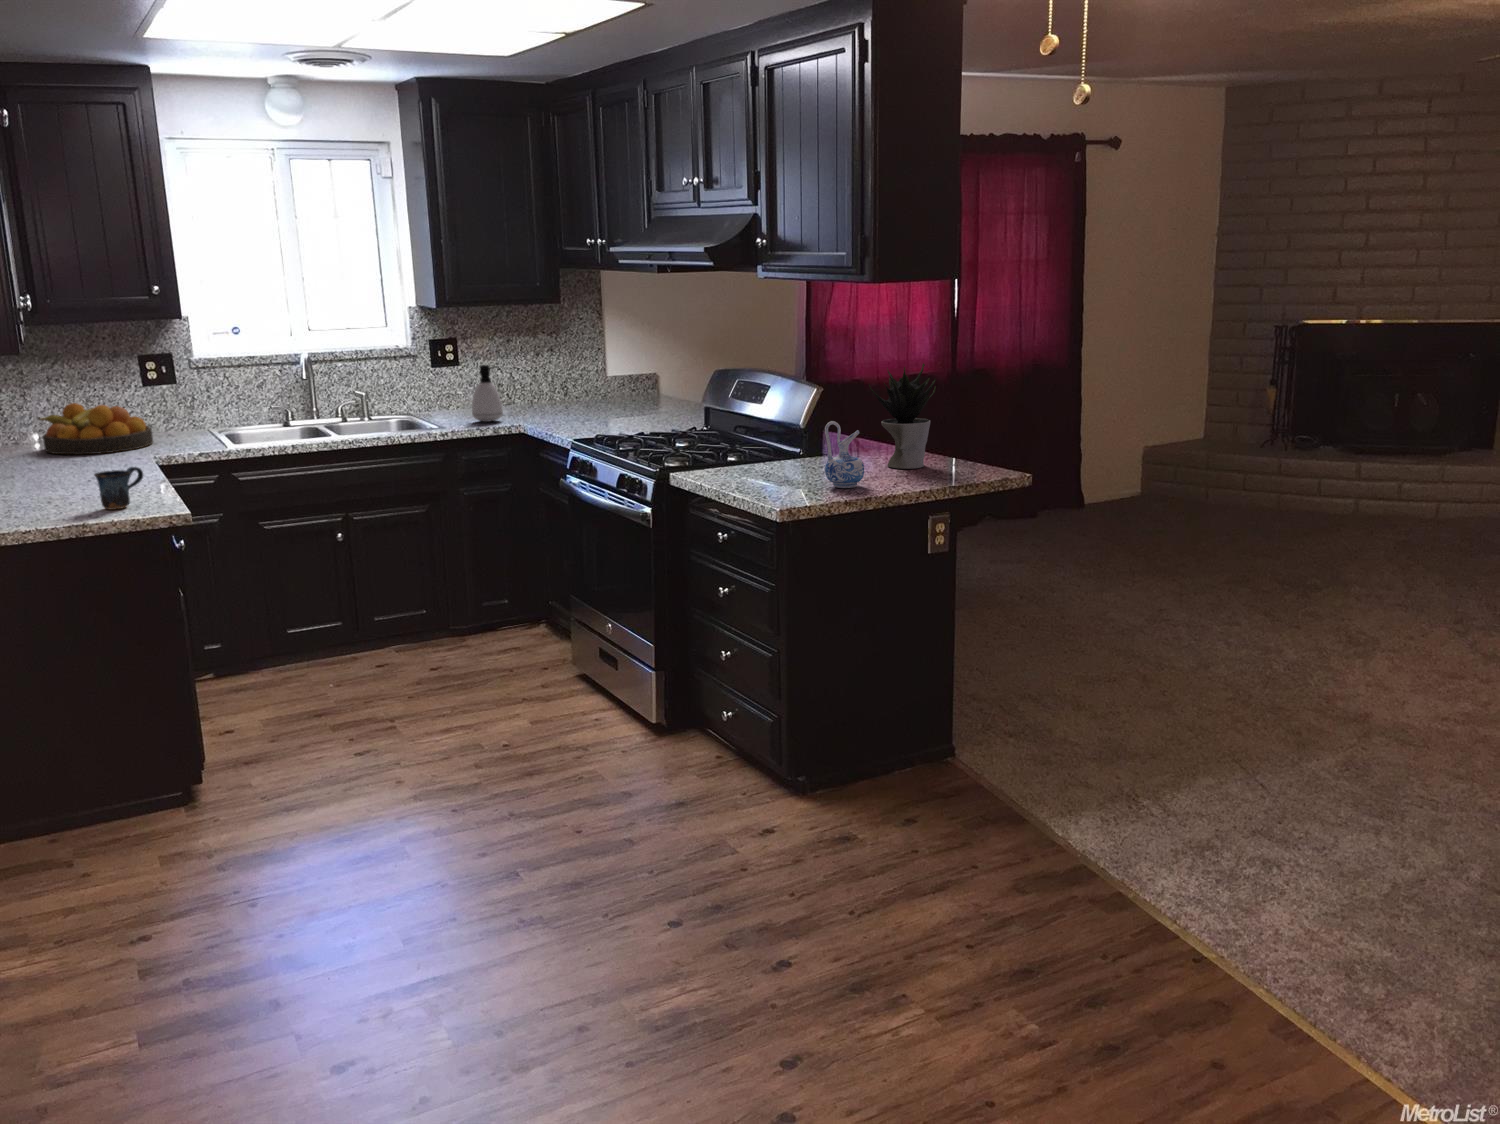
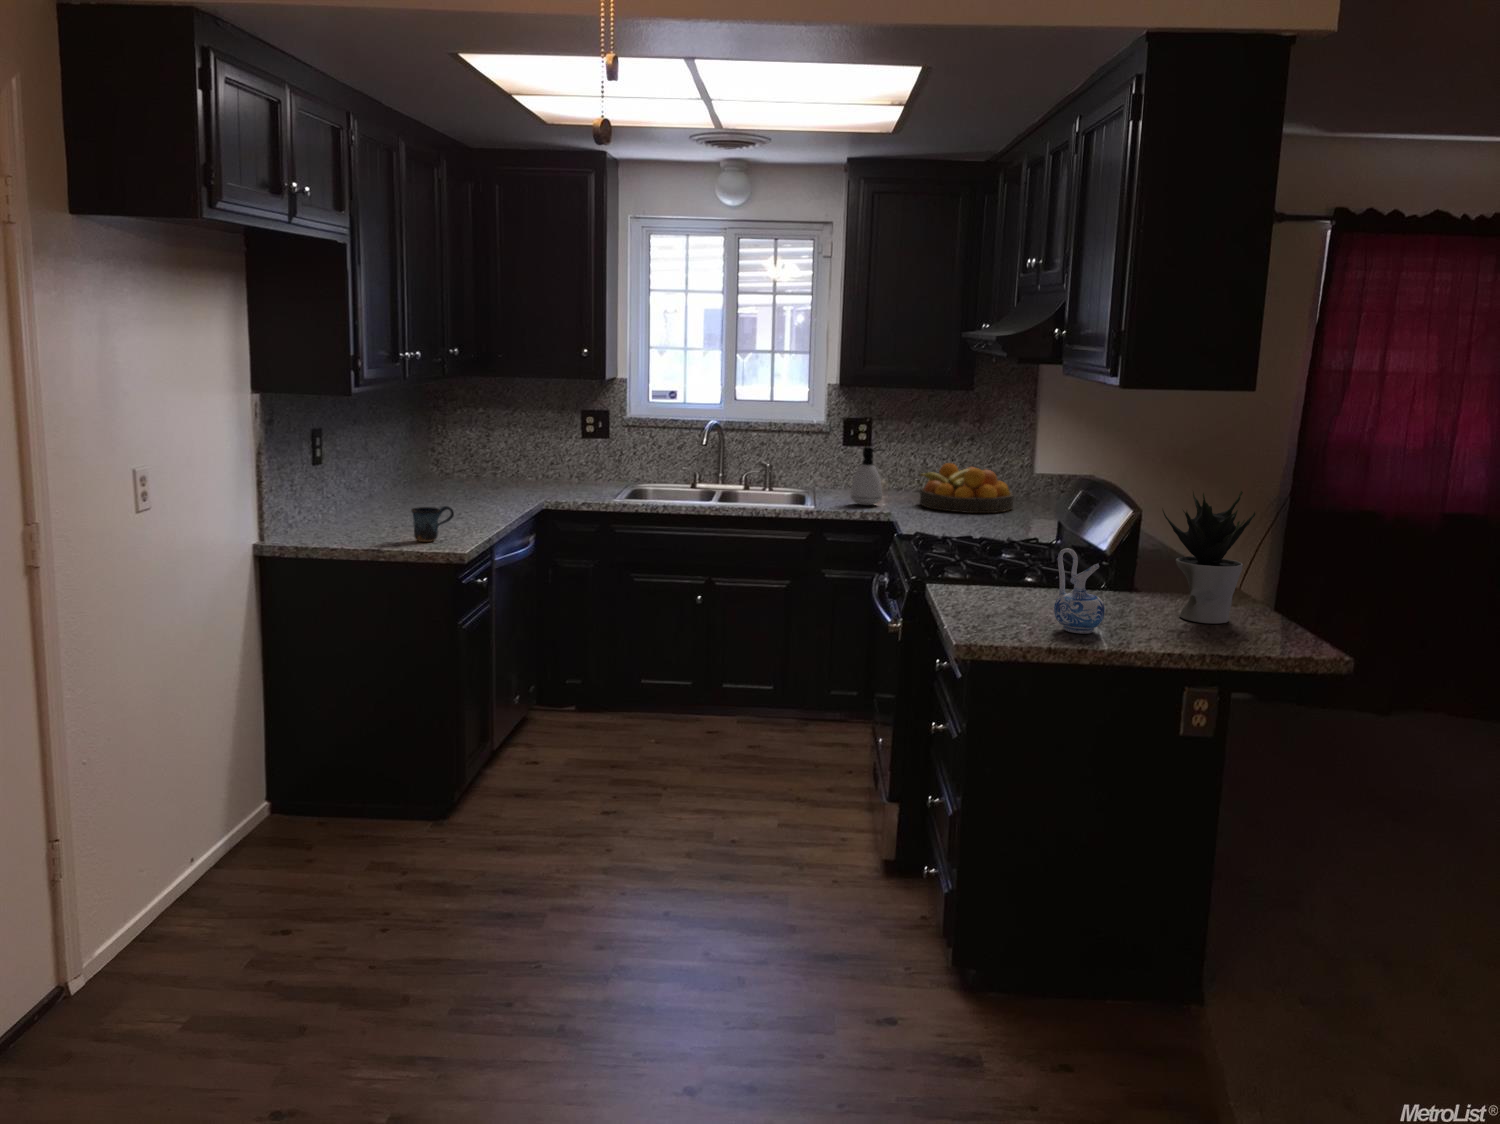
fruit bowl: present [38,403,153,454] -> present [919,463,1014,513]

